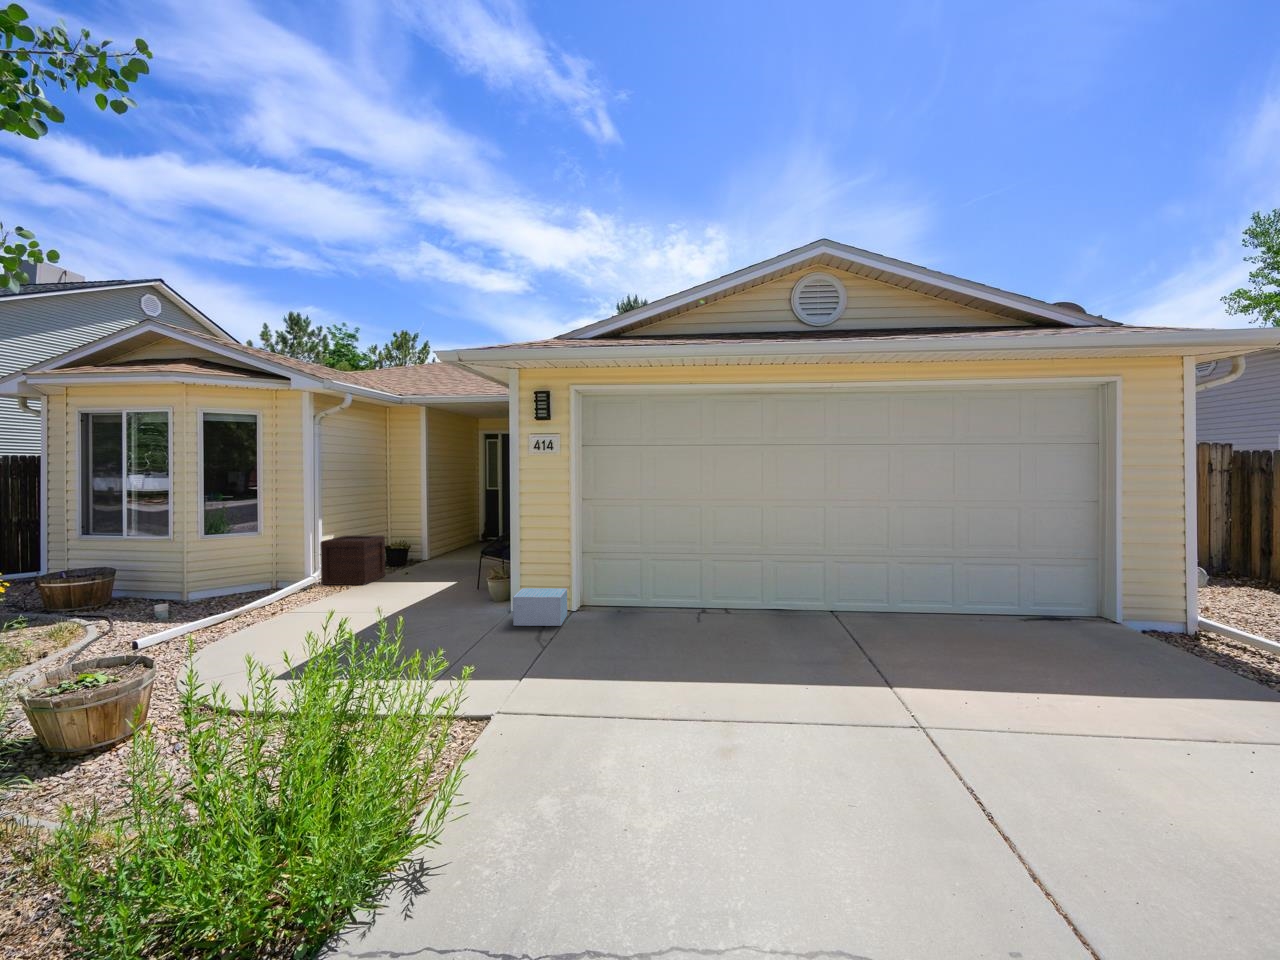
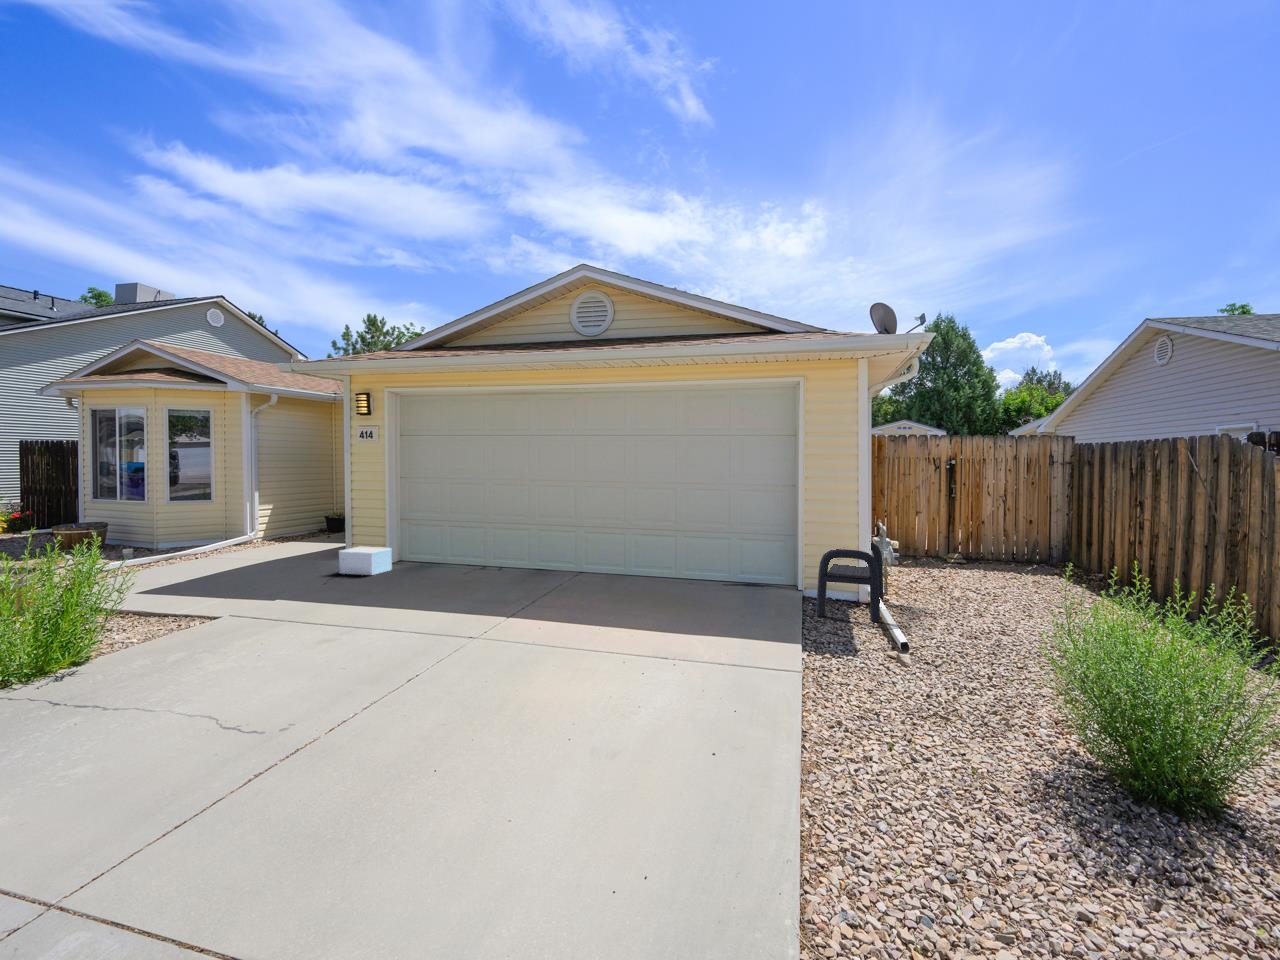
wooden crate: present [320,535,385,585] -> none [257,507,314,546]
bench: none [1120,561,1259,658] -> present [816,541,883,622]

